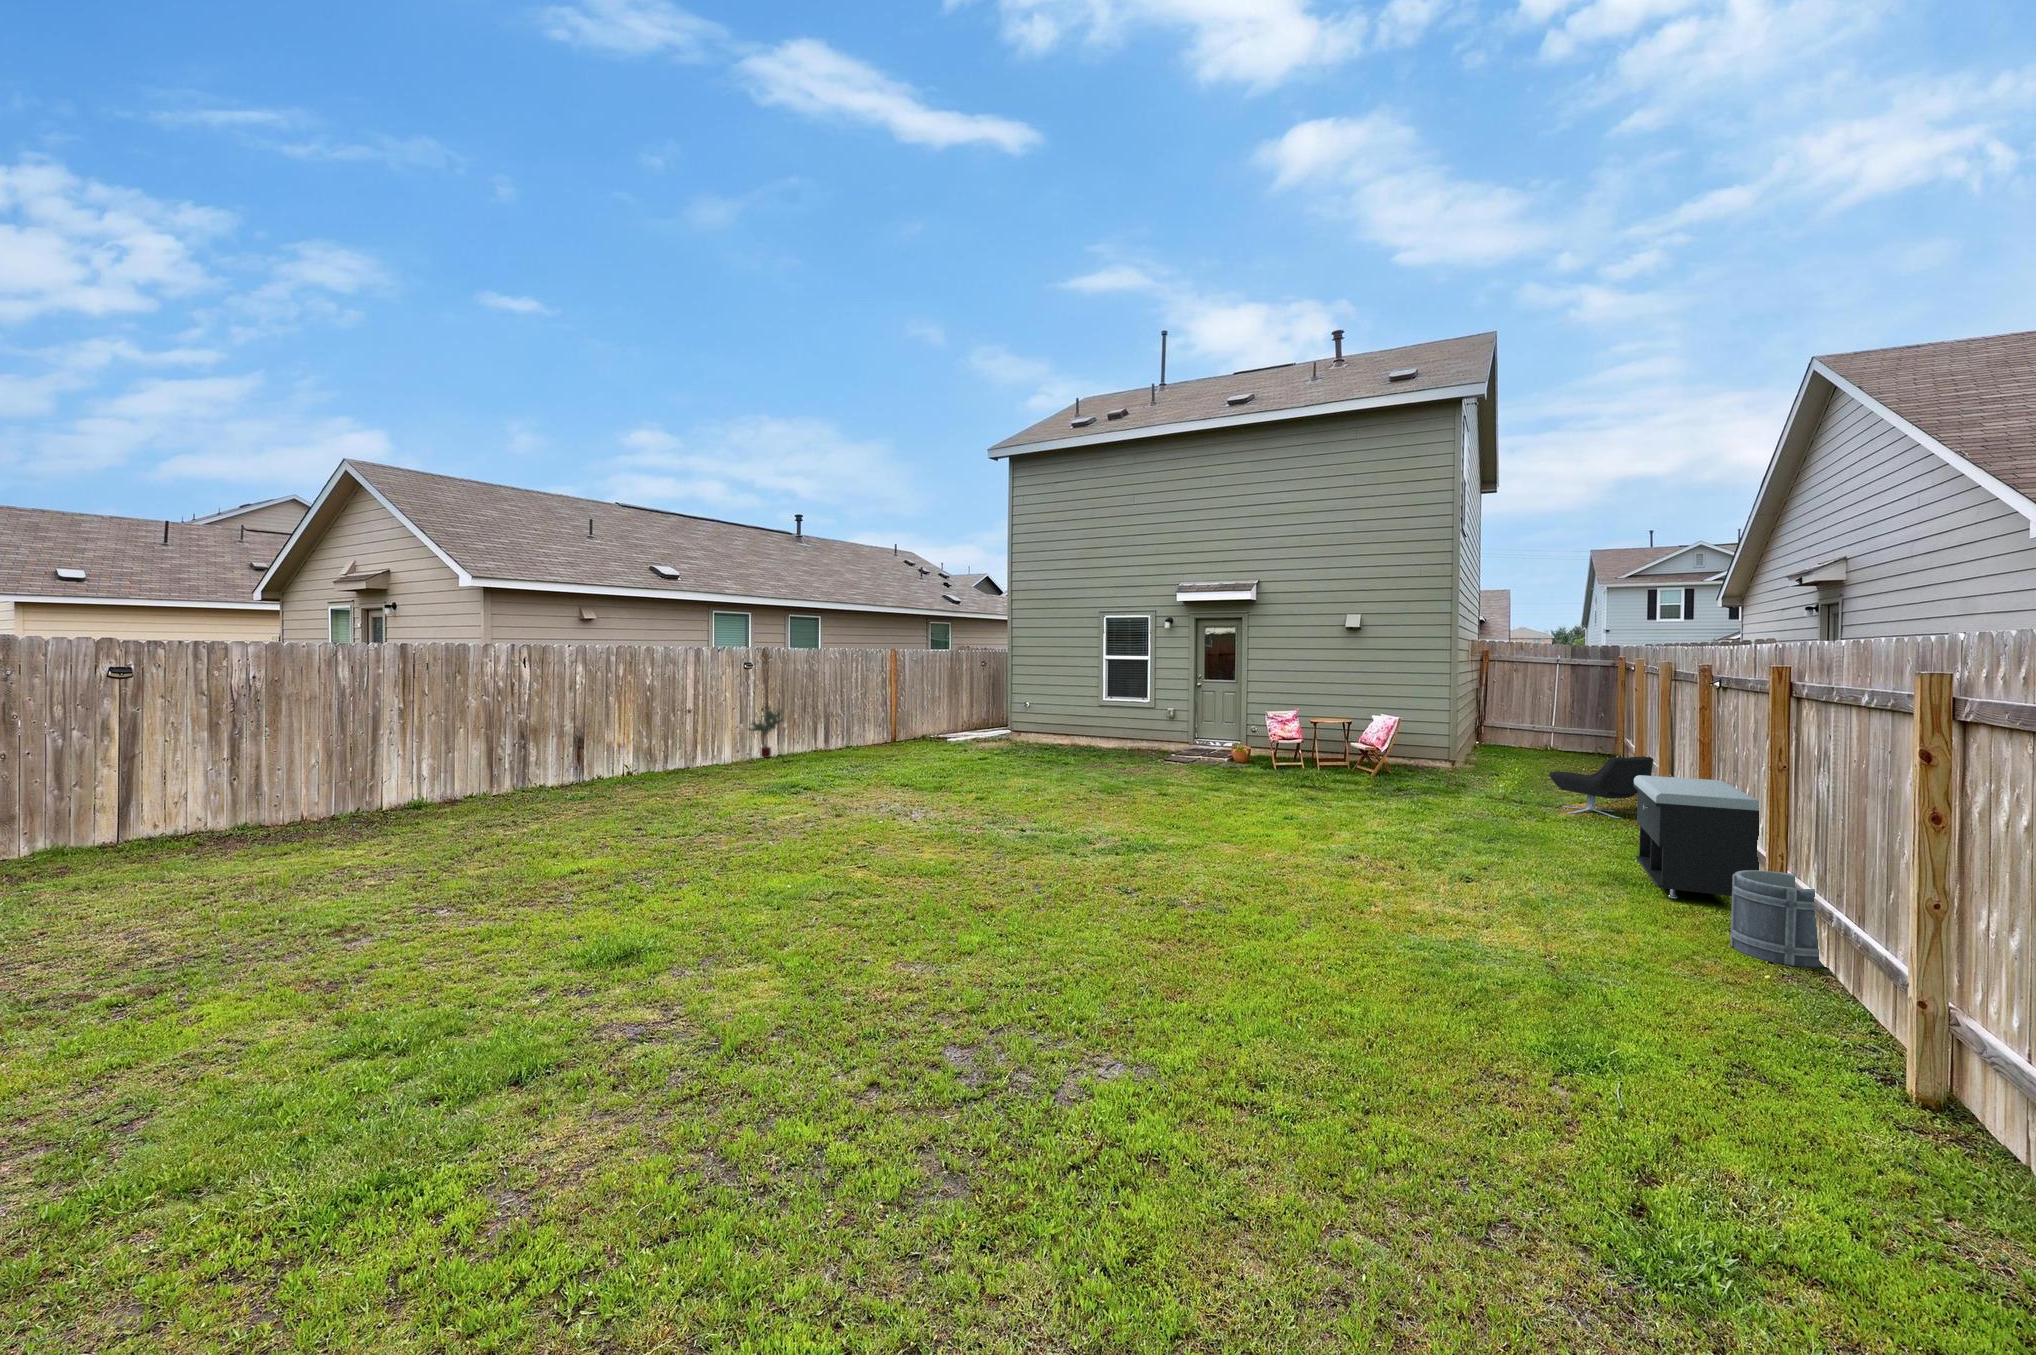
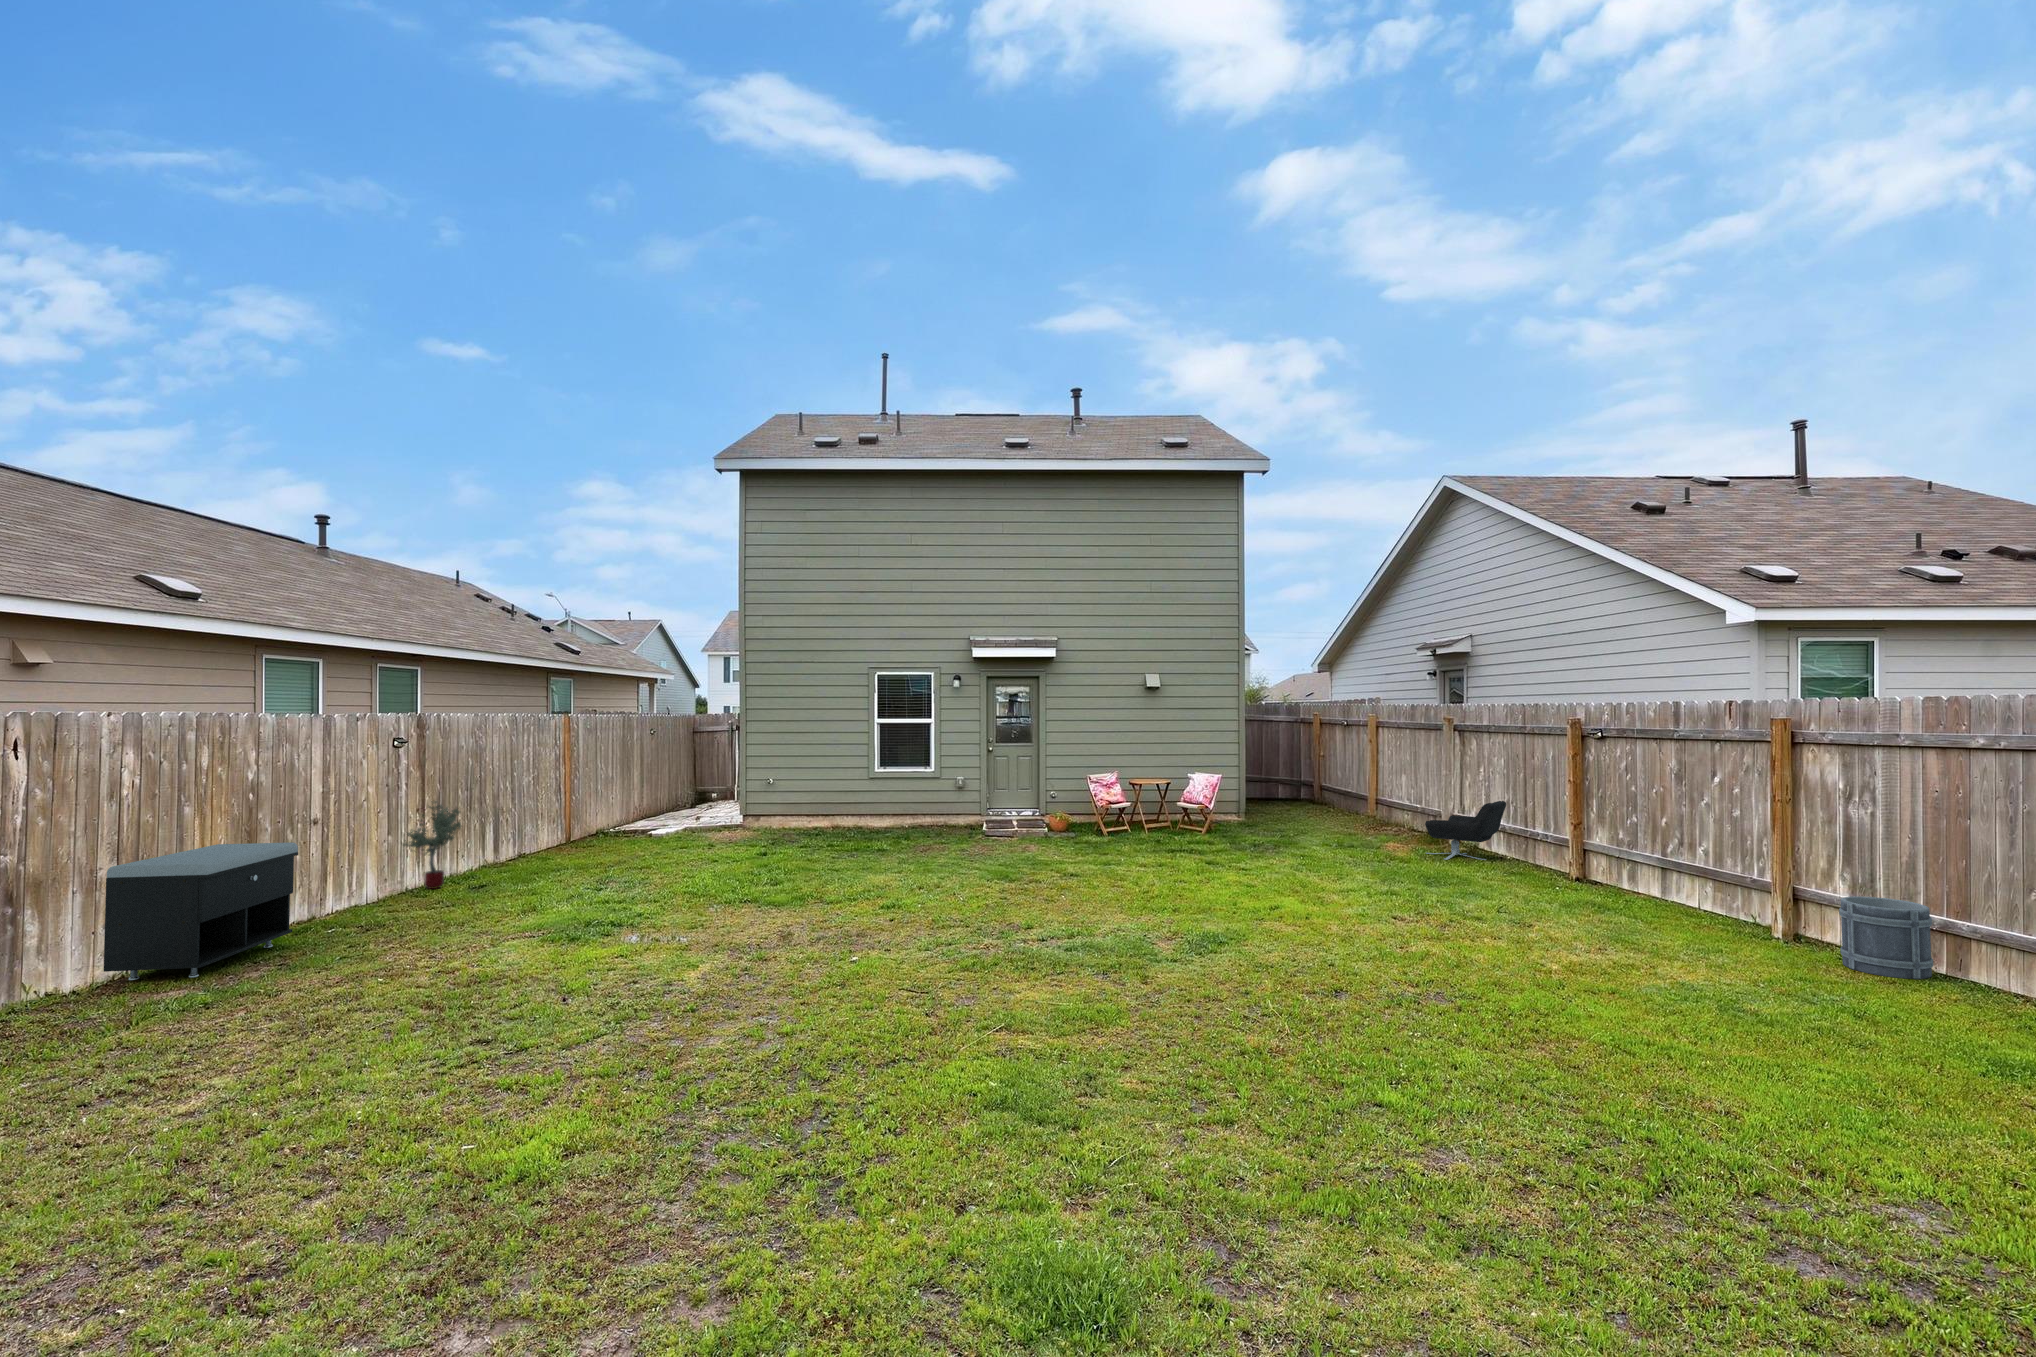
storage bench: present [1634,775,1759,904] -> present [104,843,298,980]

